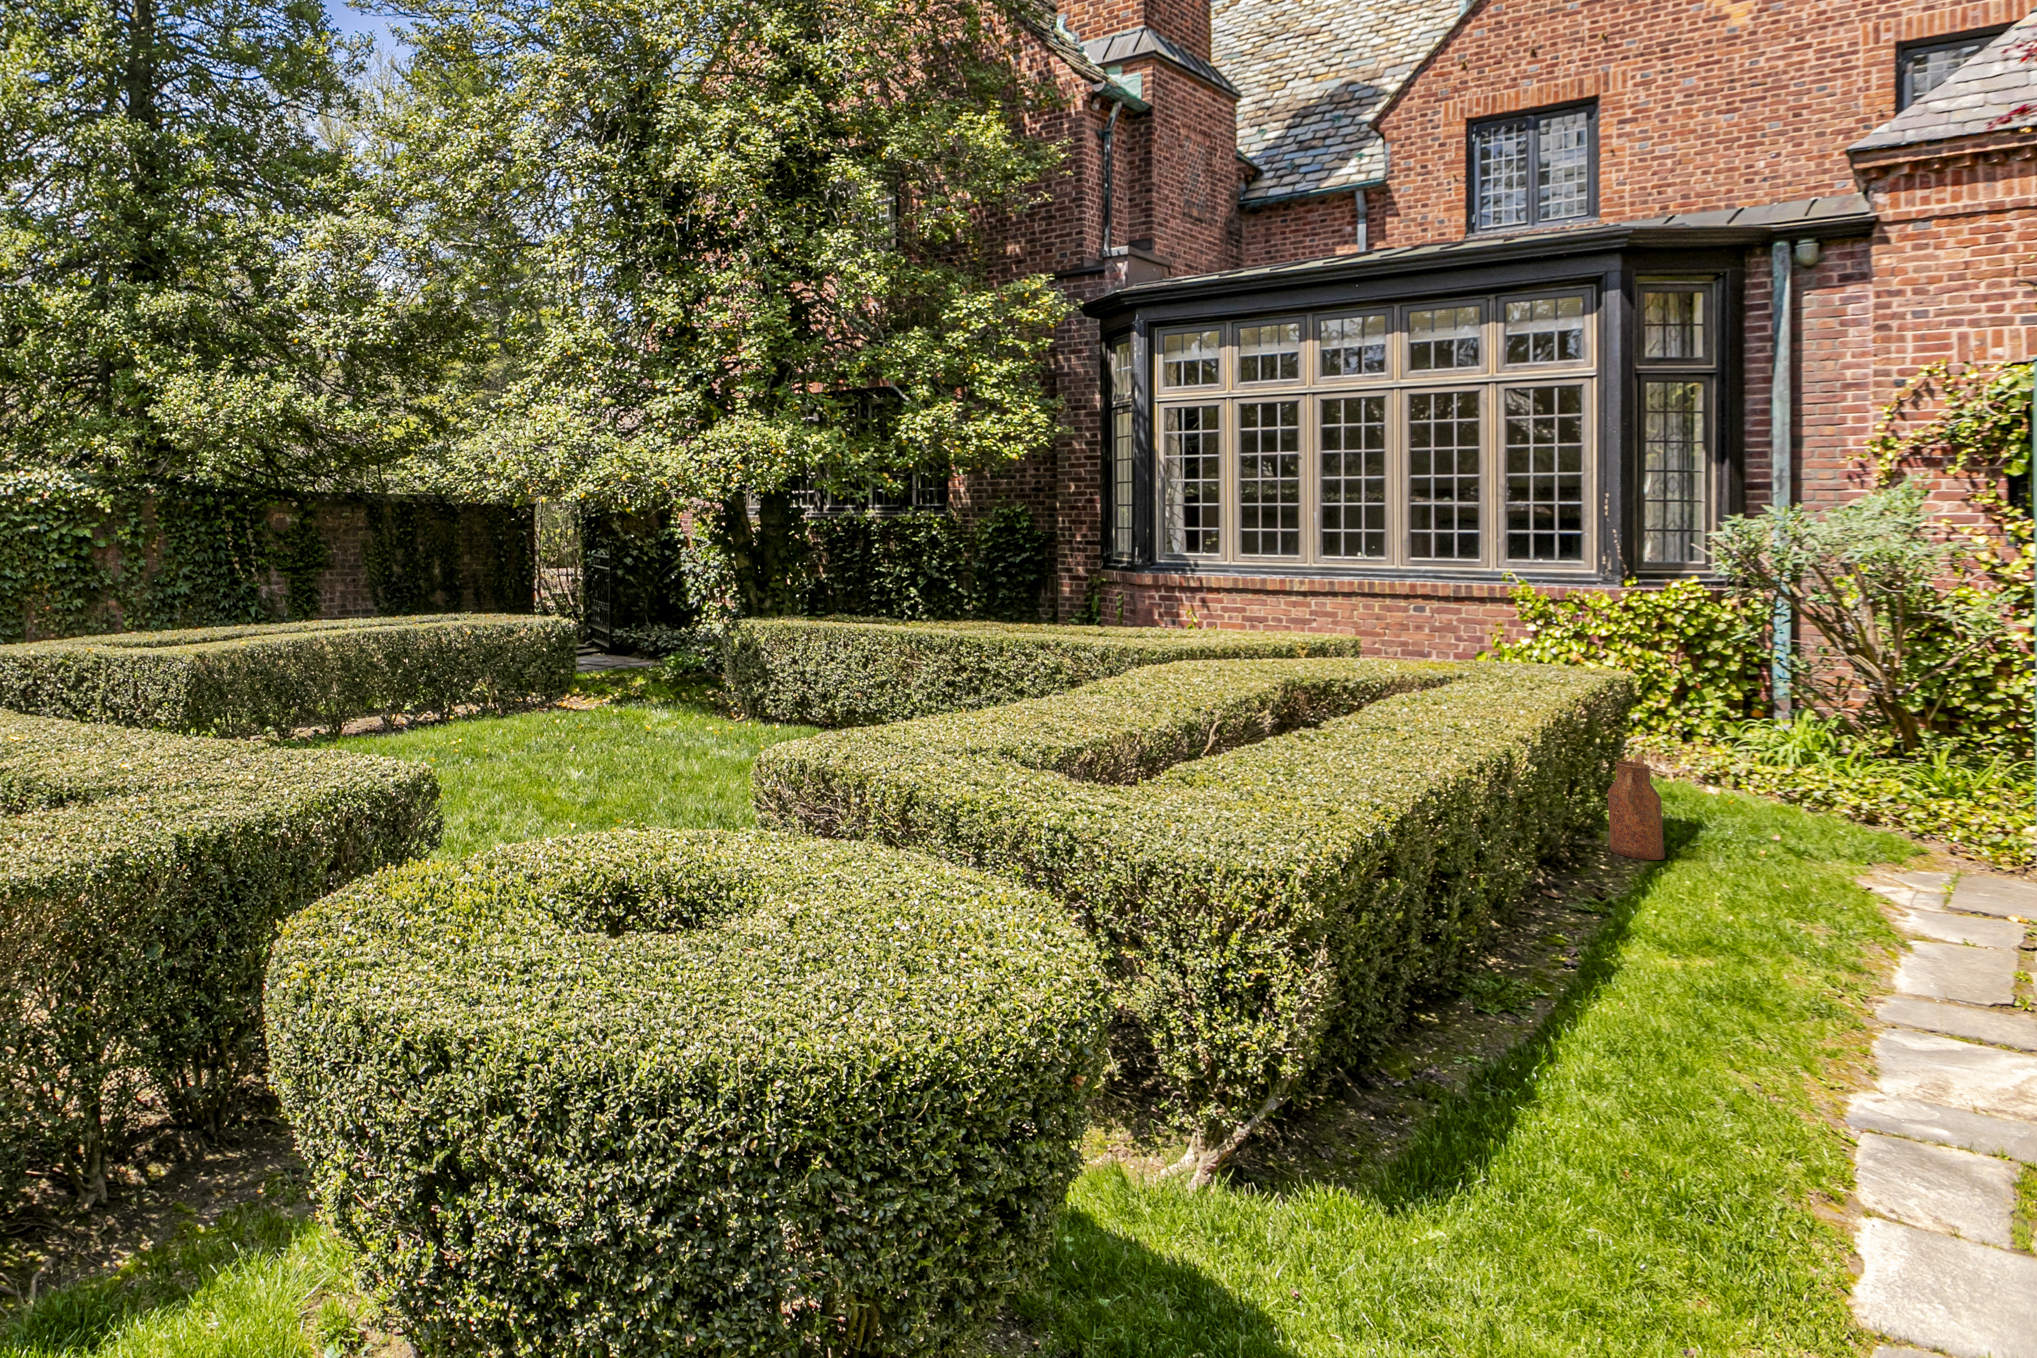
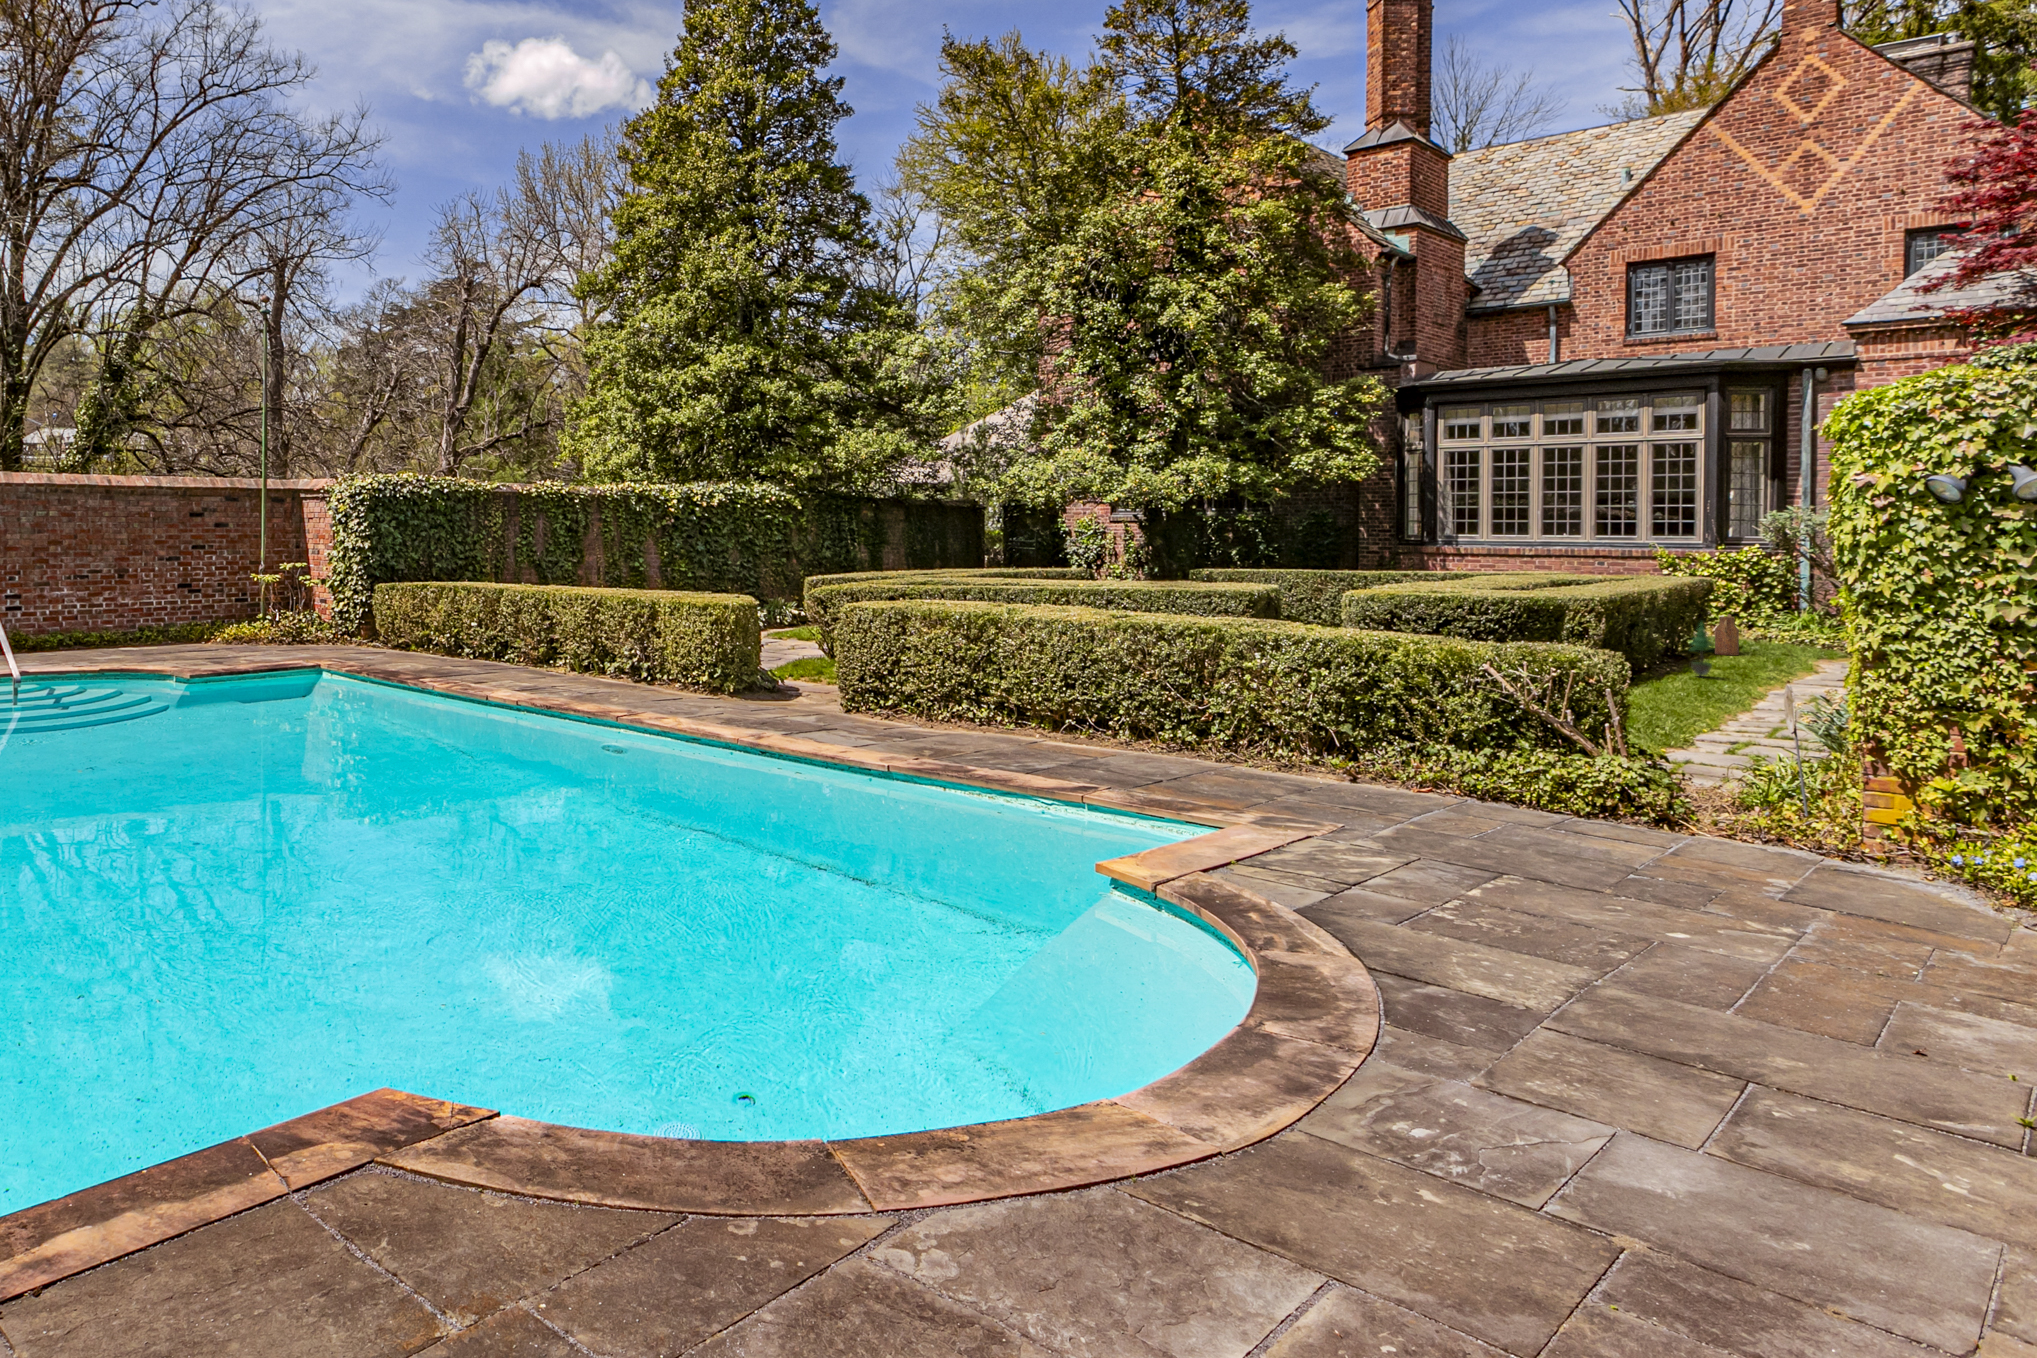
potted tree: none [1517,814,1587,974] -> present [1691,622,1712,676]

